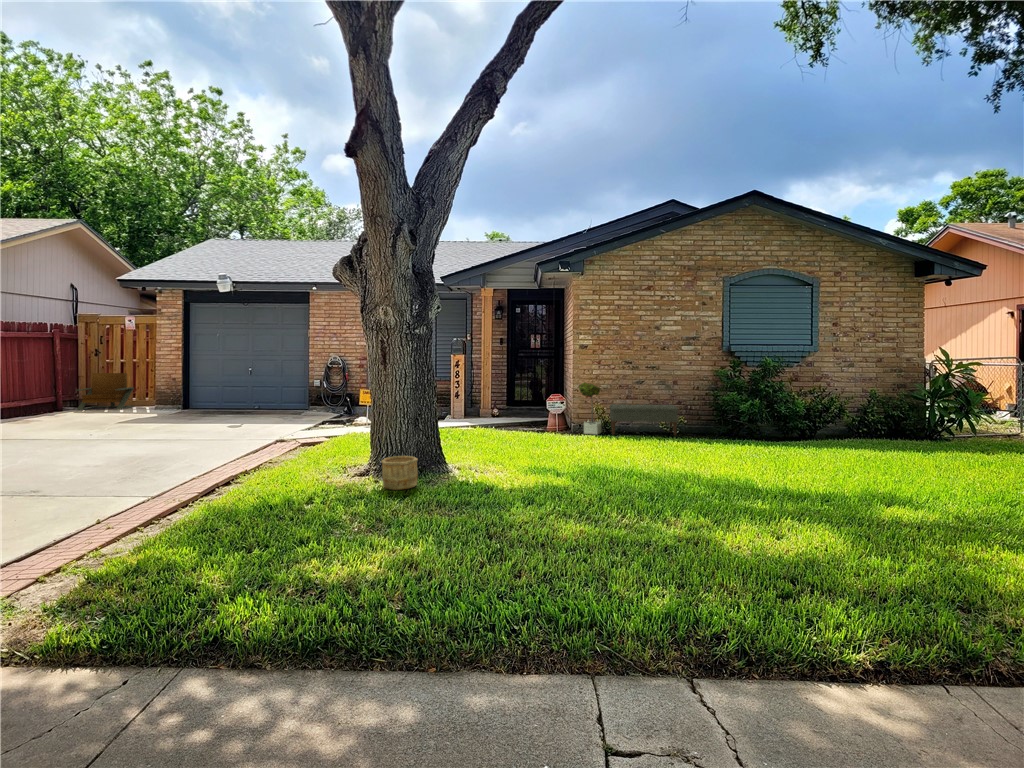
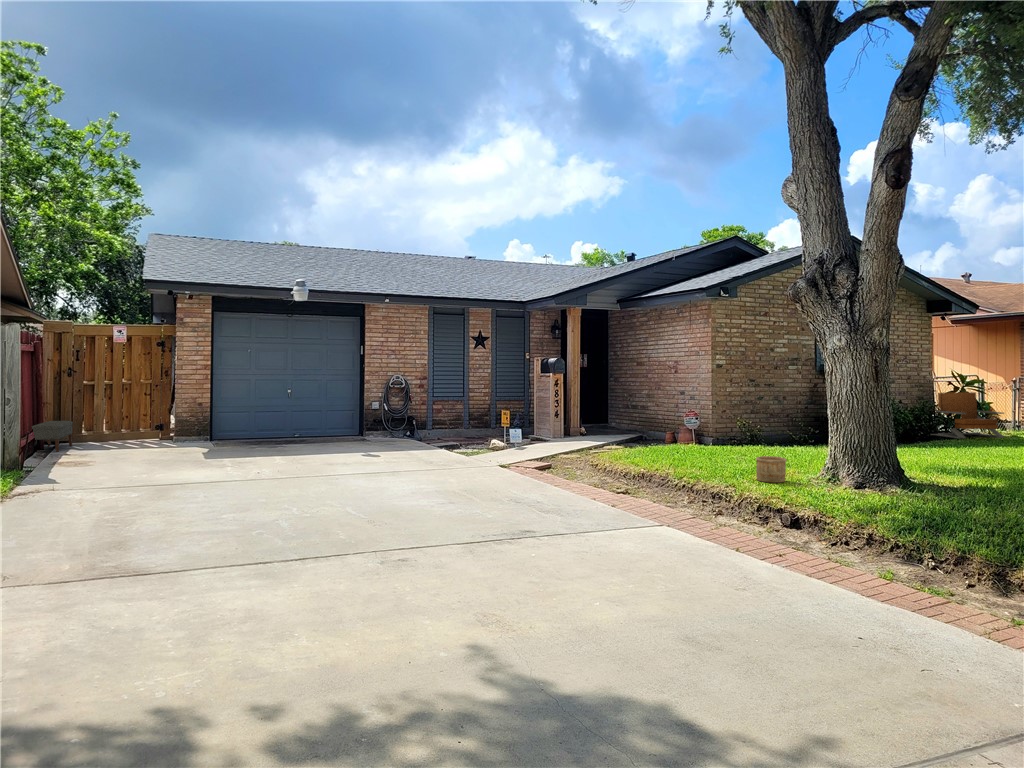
lounge chair: present [76,373,134,410] -> present [932,392,1004,438]
potted tree: present [579,382,601,435] -> none [720,397,741,443]
bench: present [610,404,678,436] -> present [32,421,73,452]

